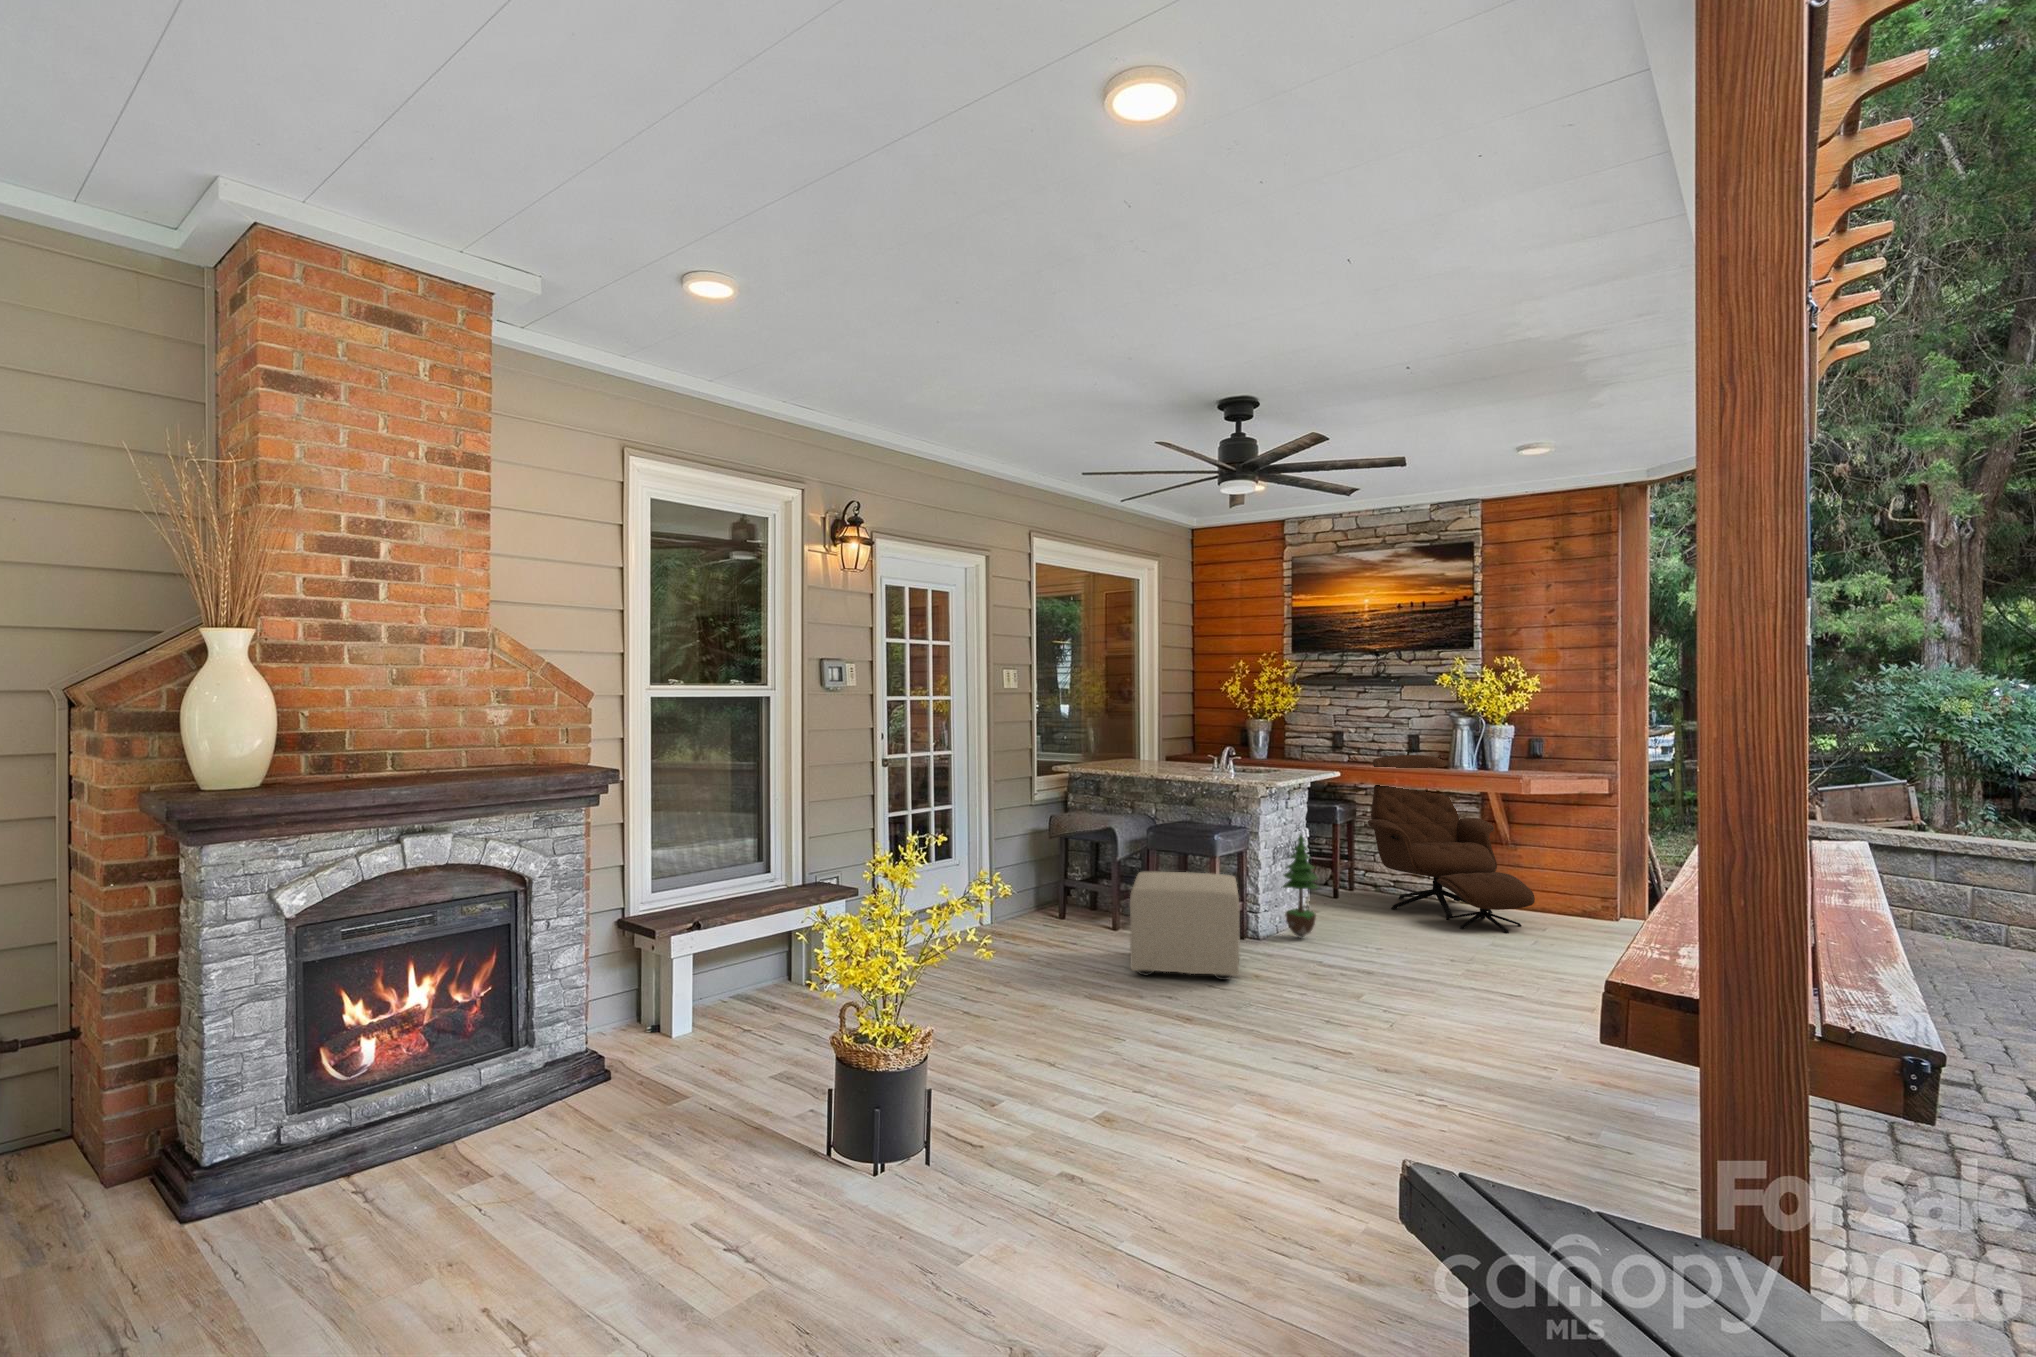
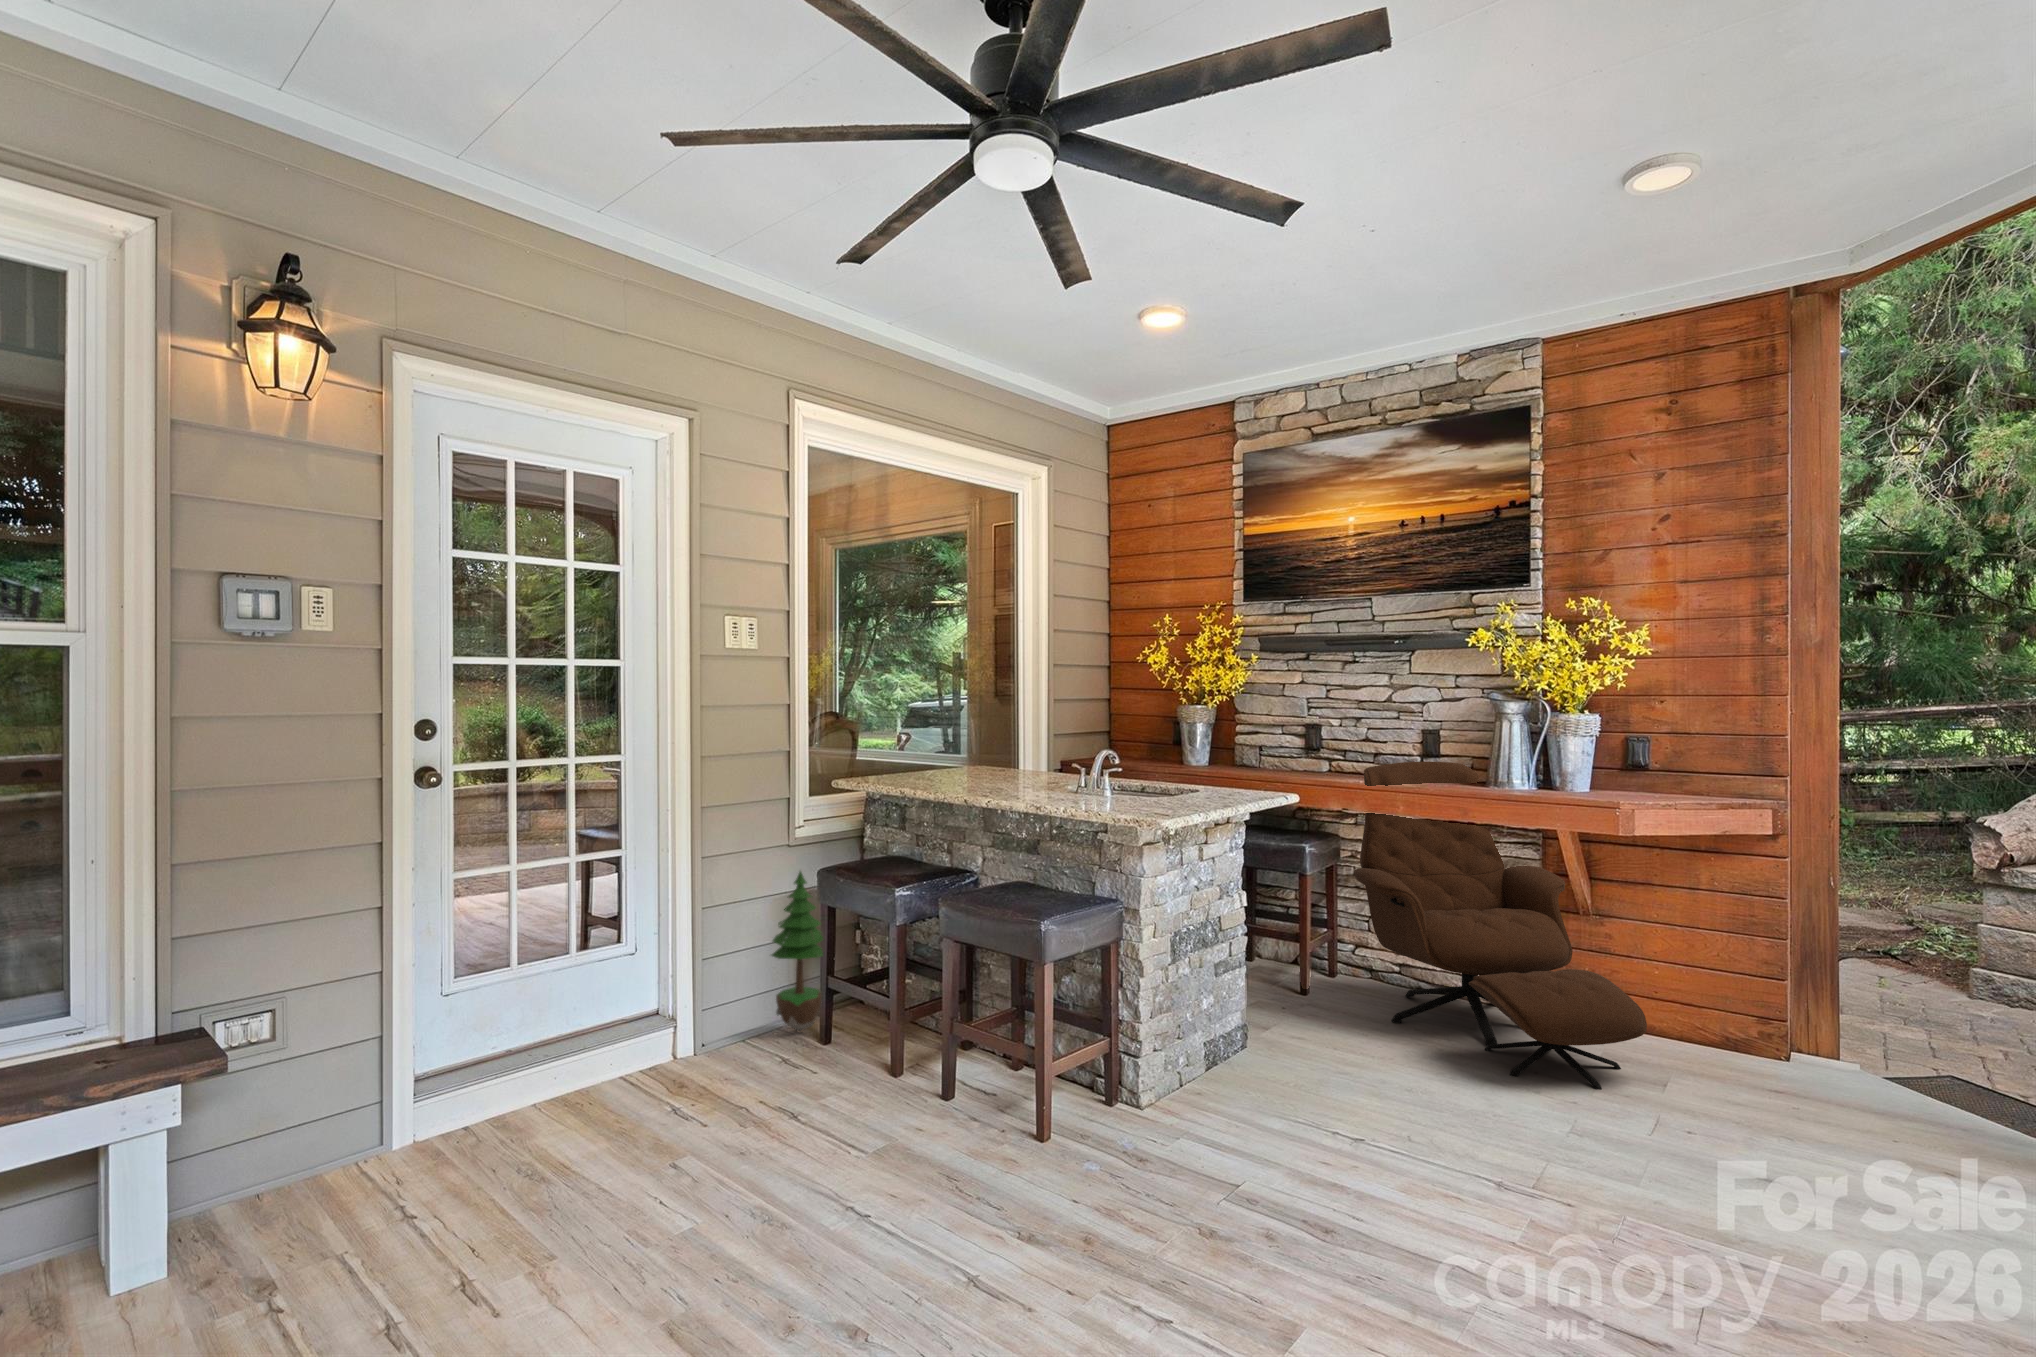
potted tree: present [1281,834,1318,937] -> present [772,871,823,1032]
ottoman: present [1130,871,1240,980] -> none [811,996,1068,1259]

